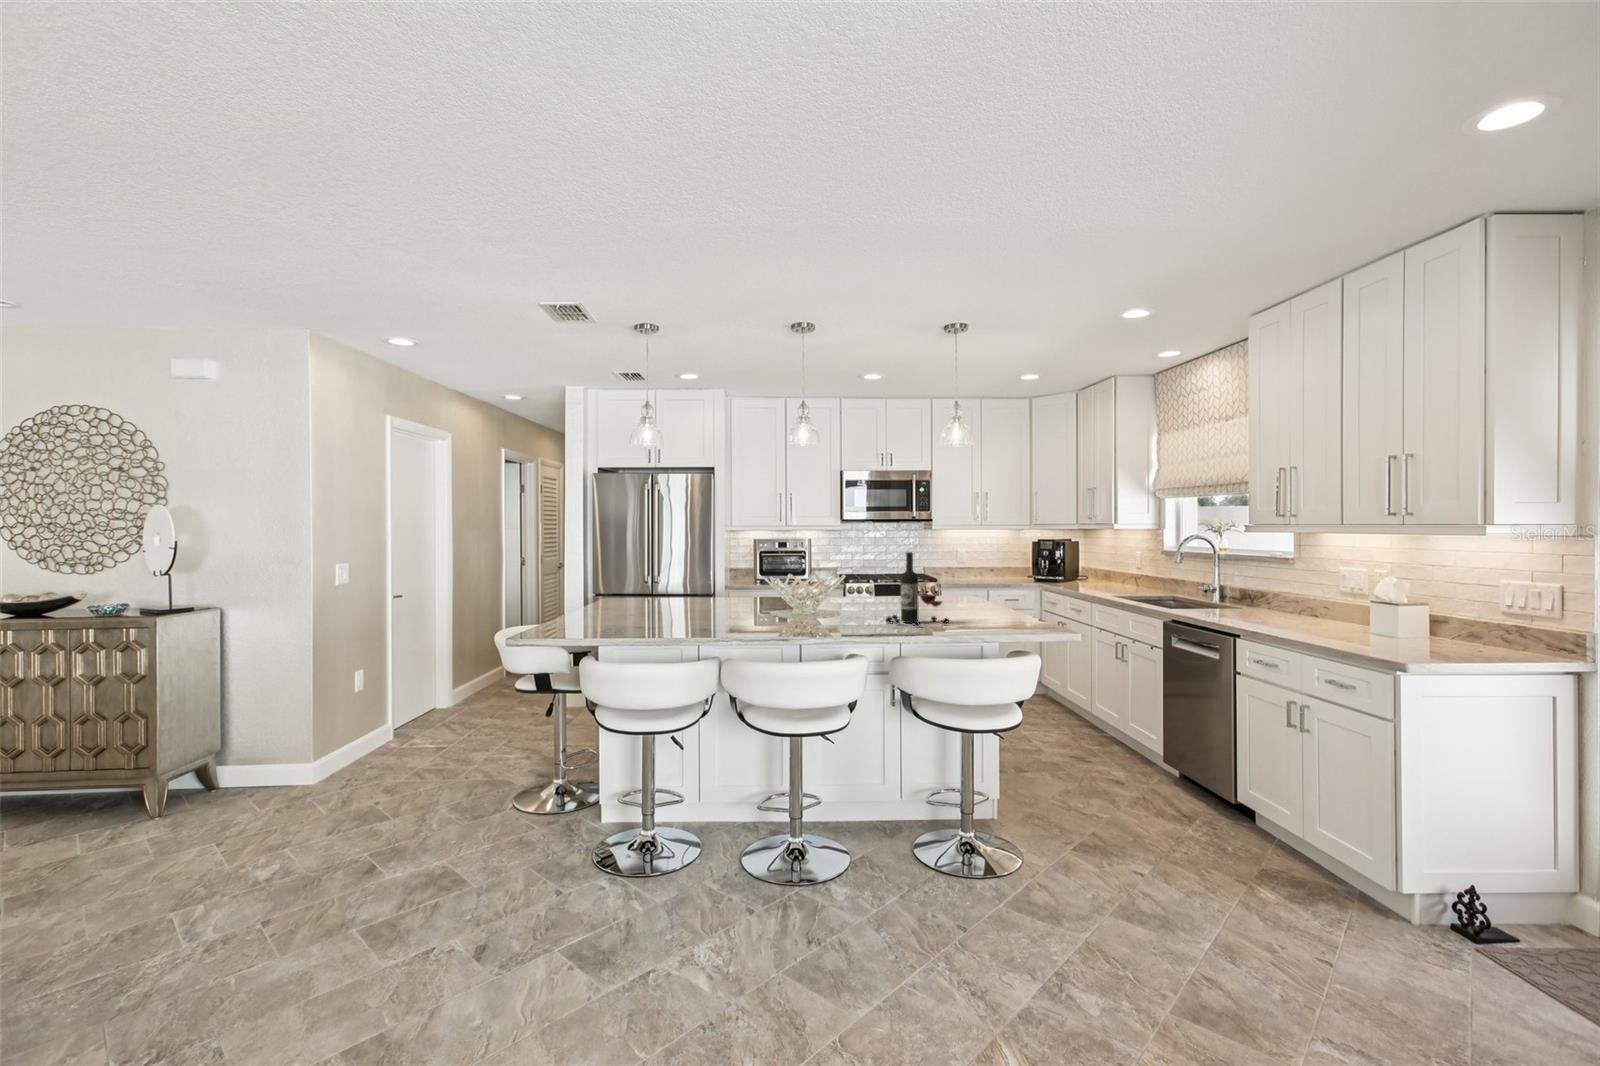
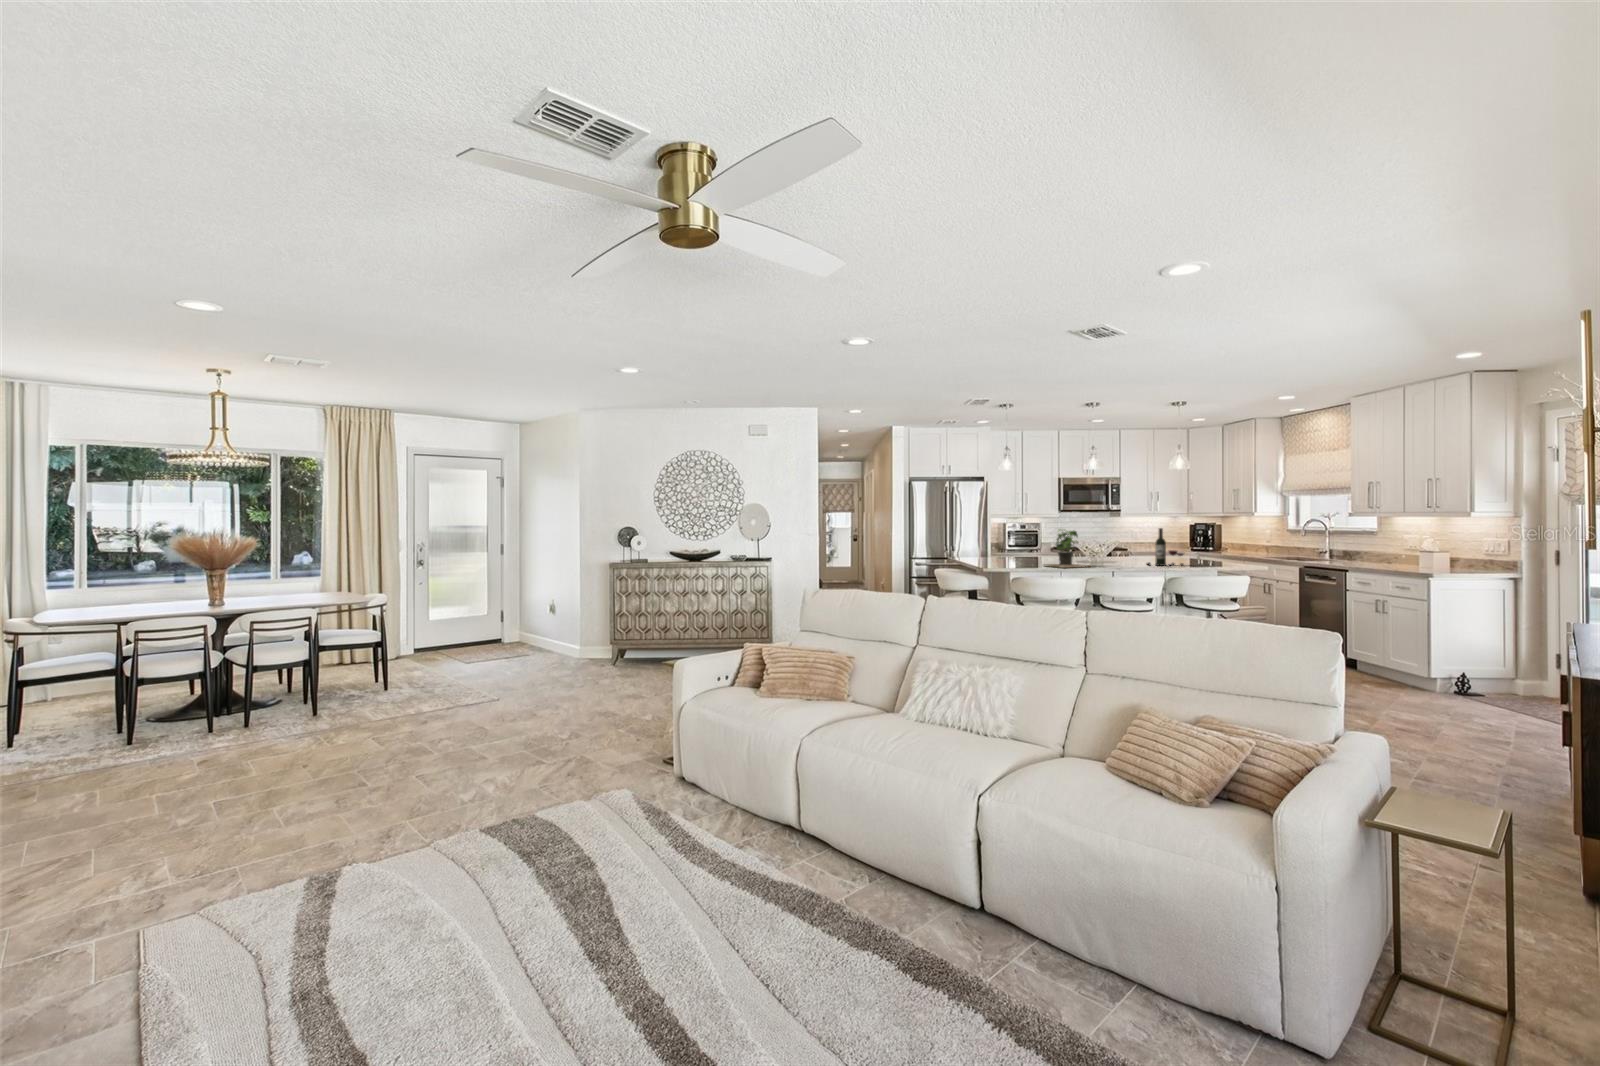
potted plant: none [703,554,778,630] -> present [1043,530,1090,568]

